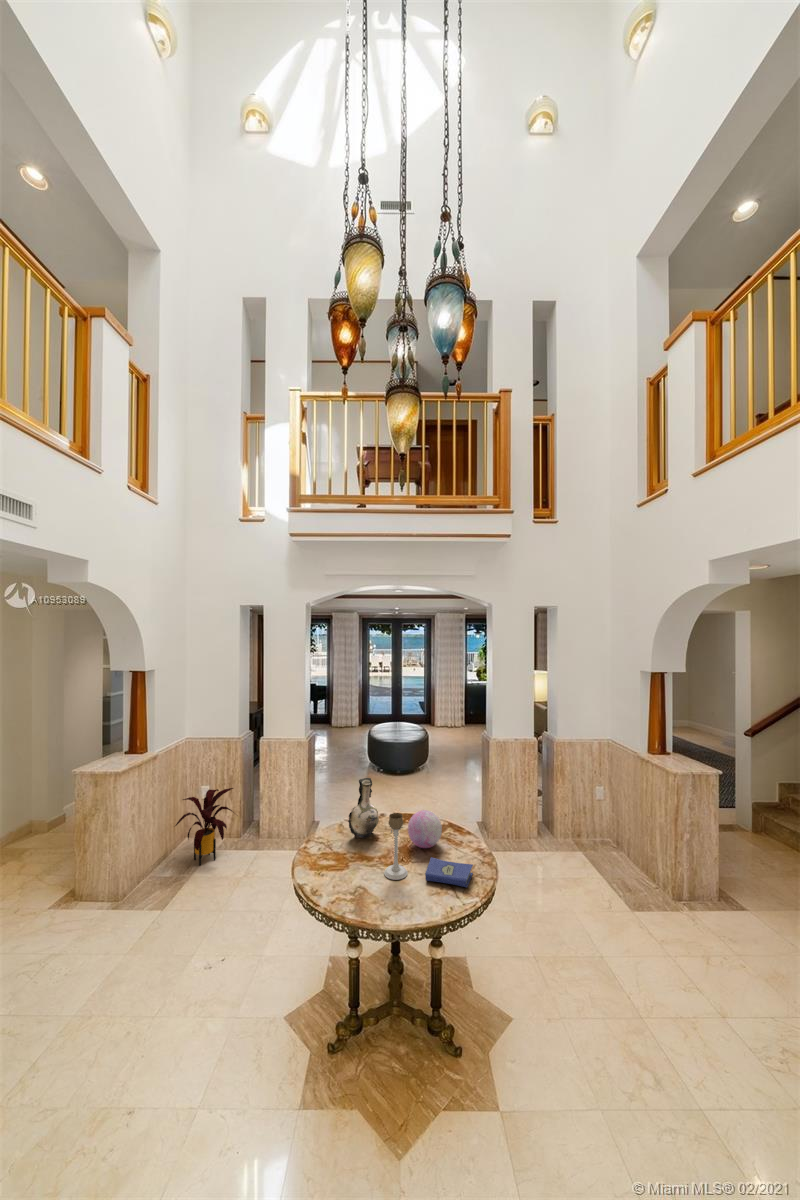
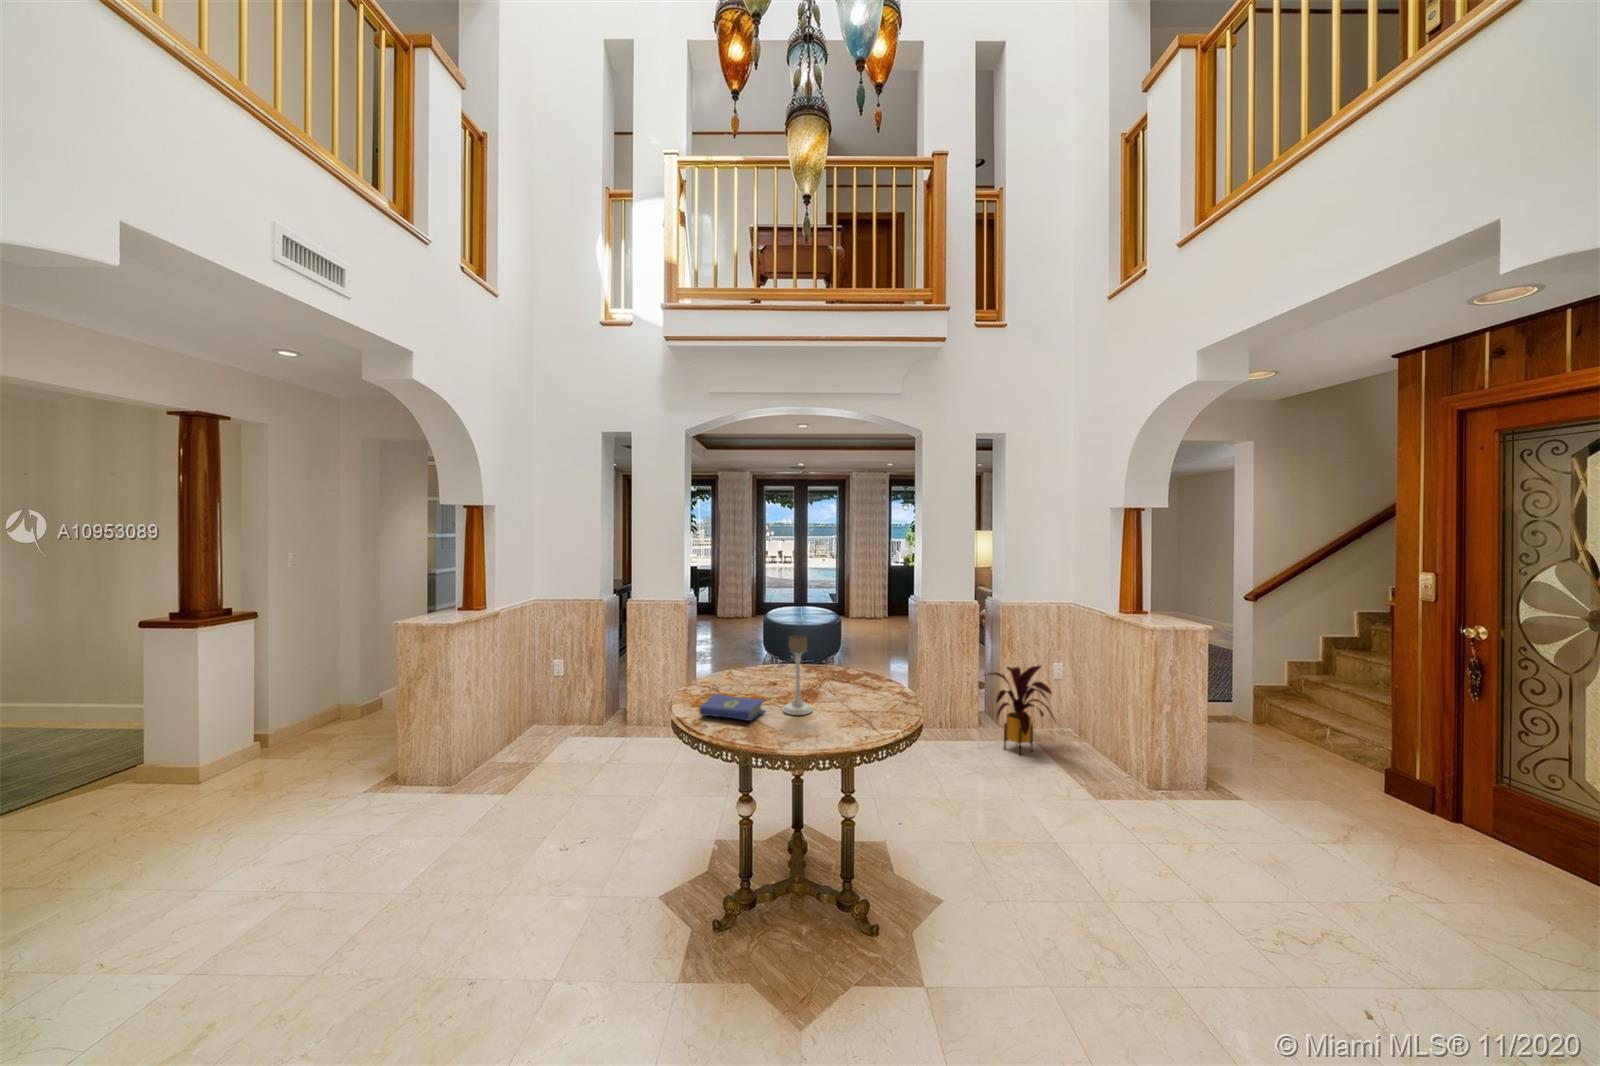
decorative vase: present [348,778,379,838] -> none [736,607,776,683]
house plant: present [175,788,233,866] -> present [988,666,1054,755]
decorative orb: present [408,810,442,848] -> none [813,644,857,690]
hardcover book: present [425,857,473,887] -> present [699,694,765,721]

